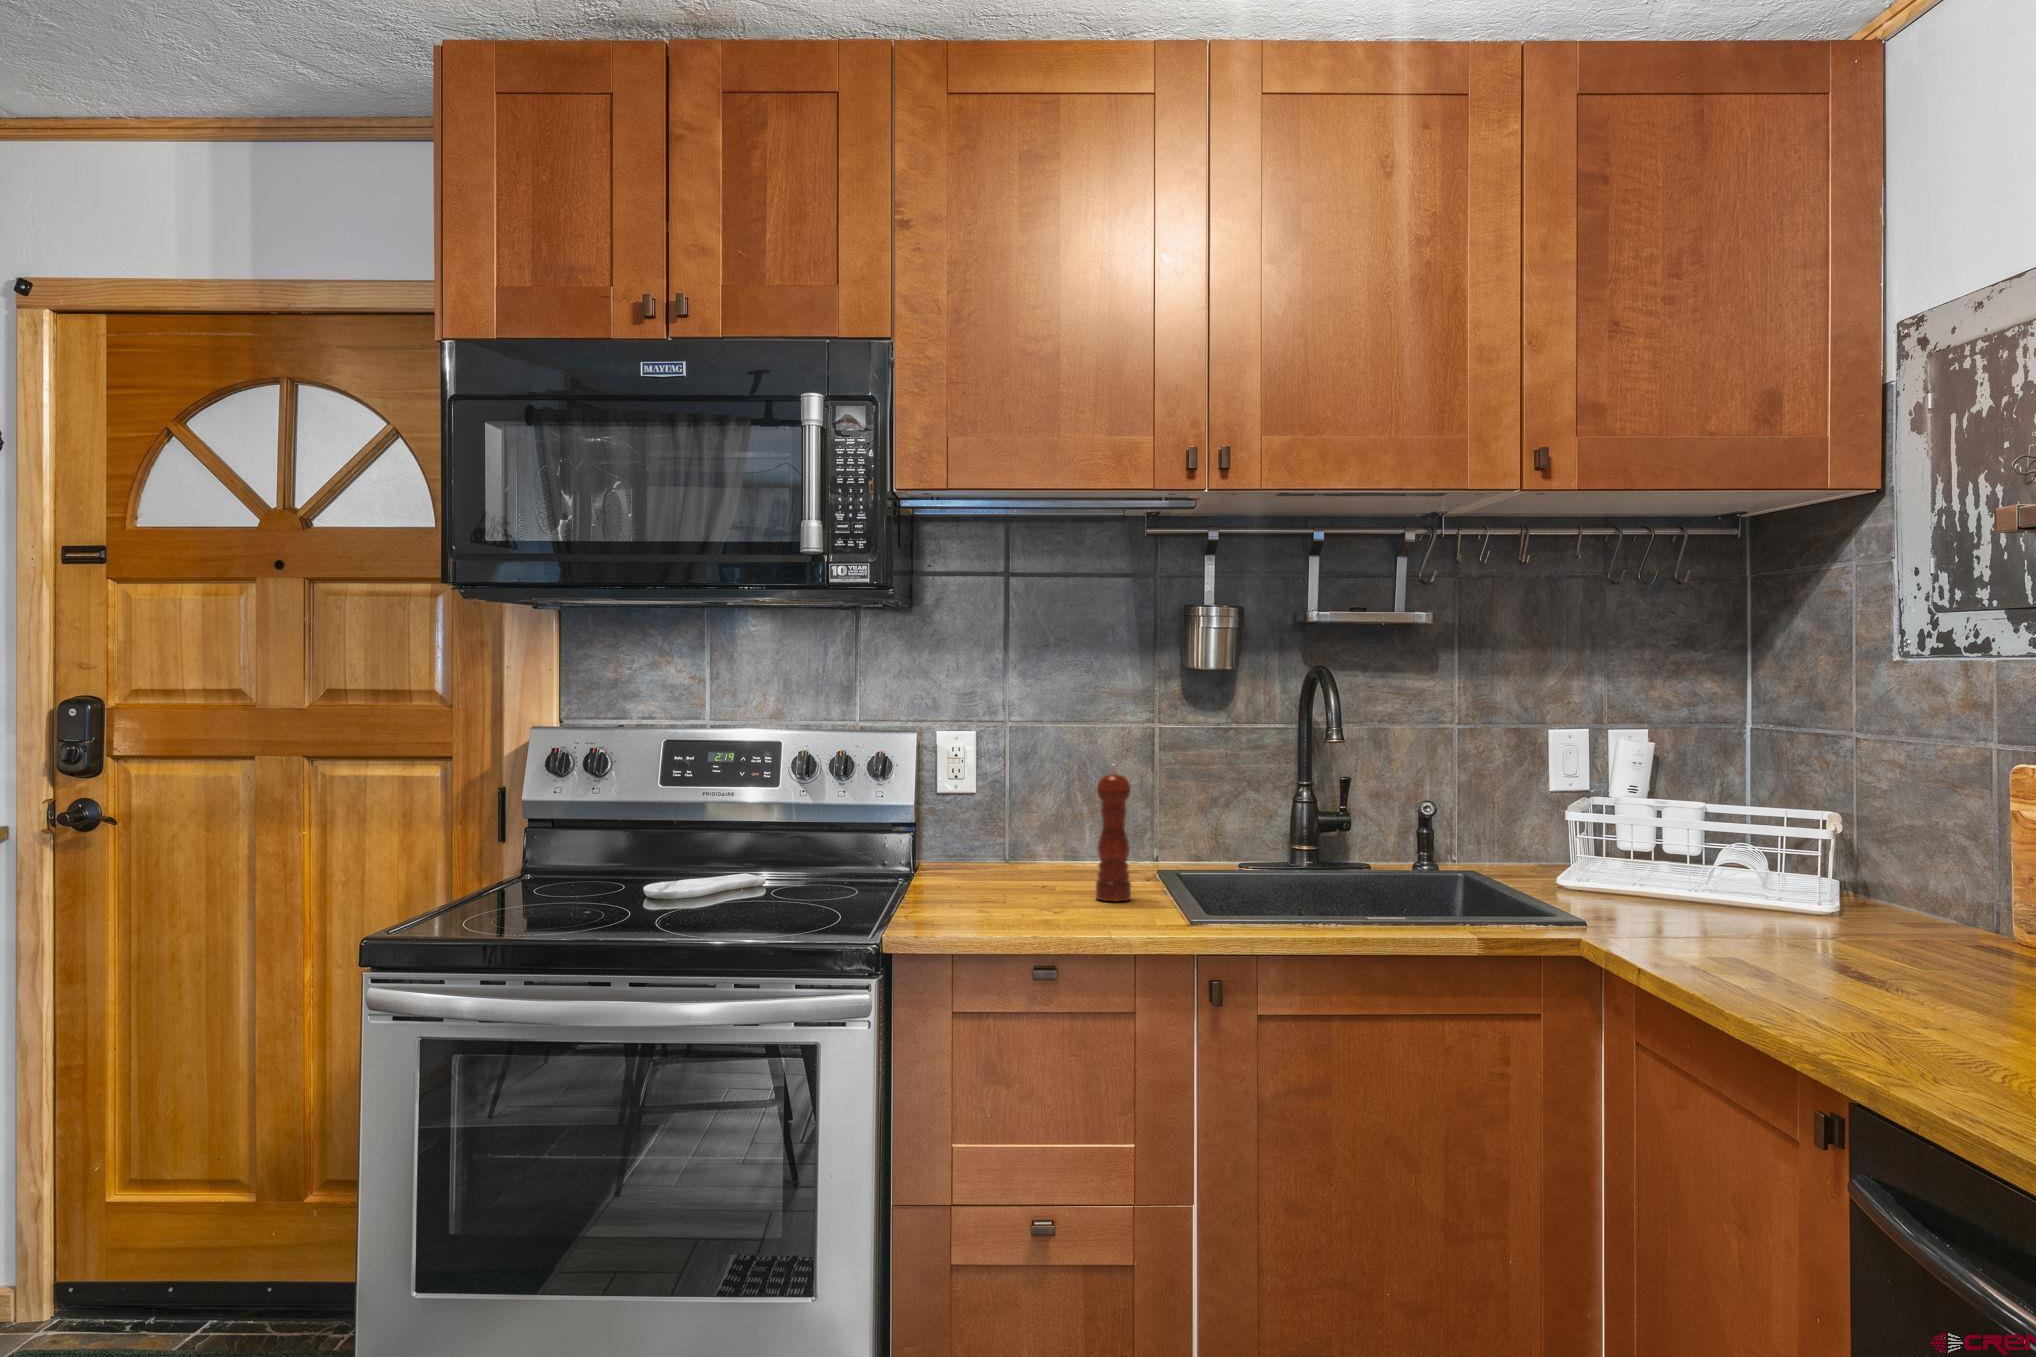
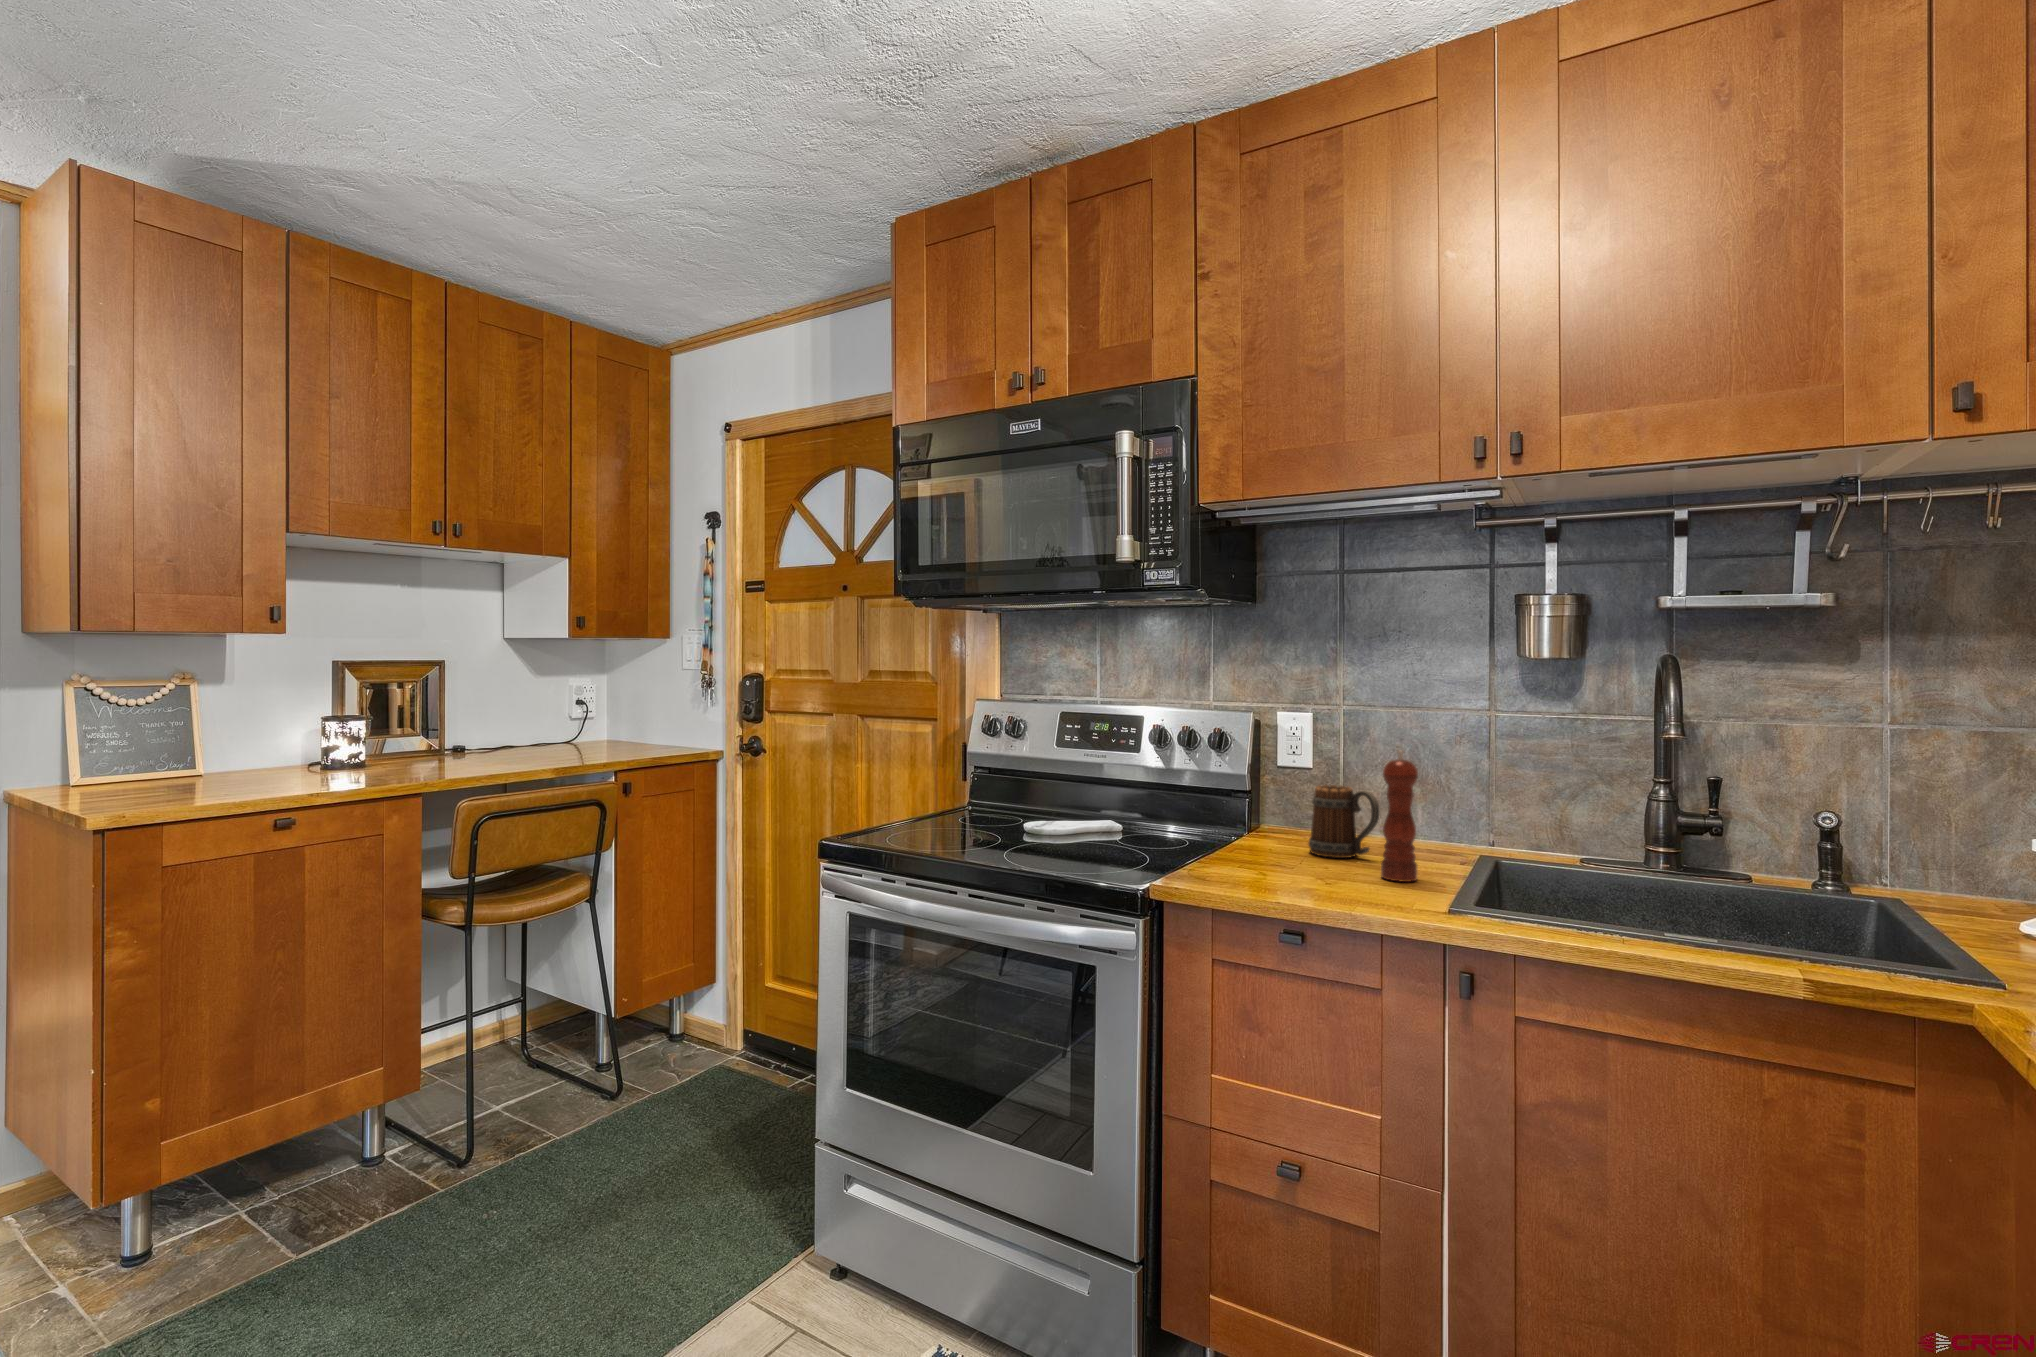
mug: none [998,808,1074,886] -> present [1309,785,1379,858]

